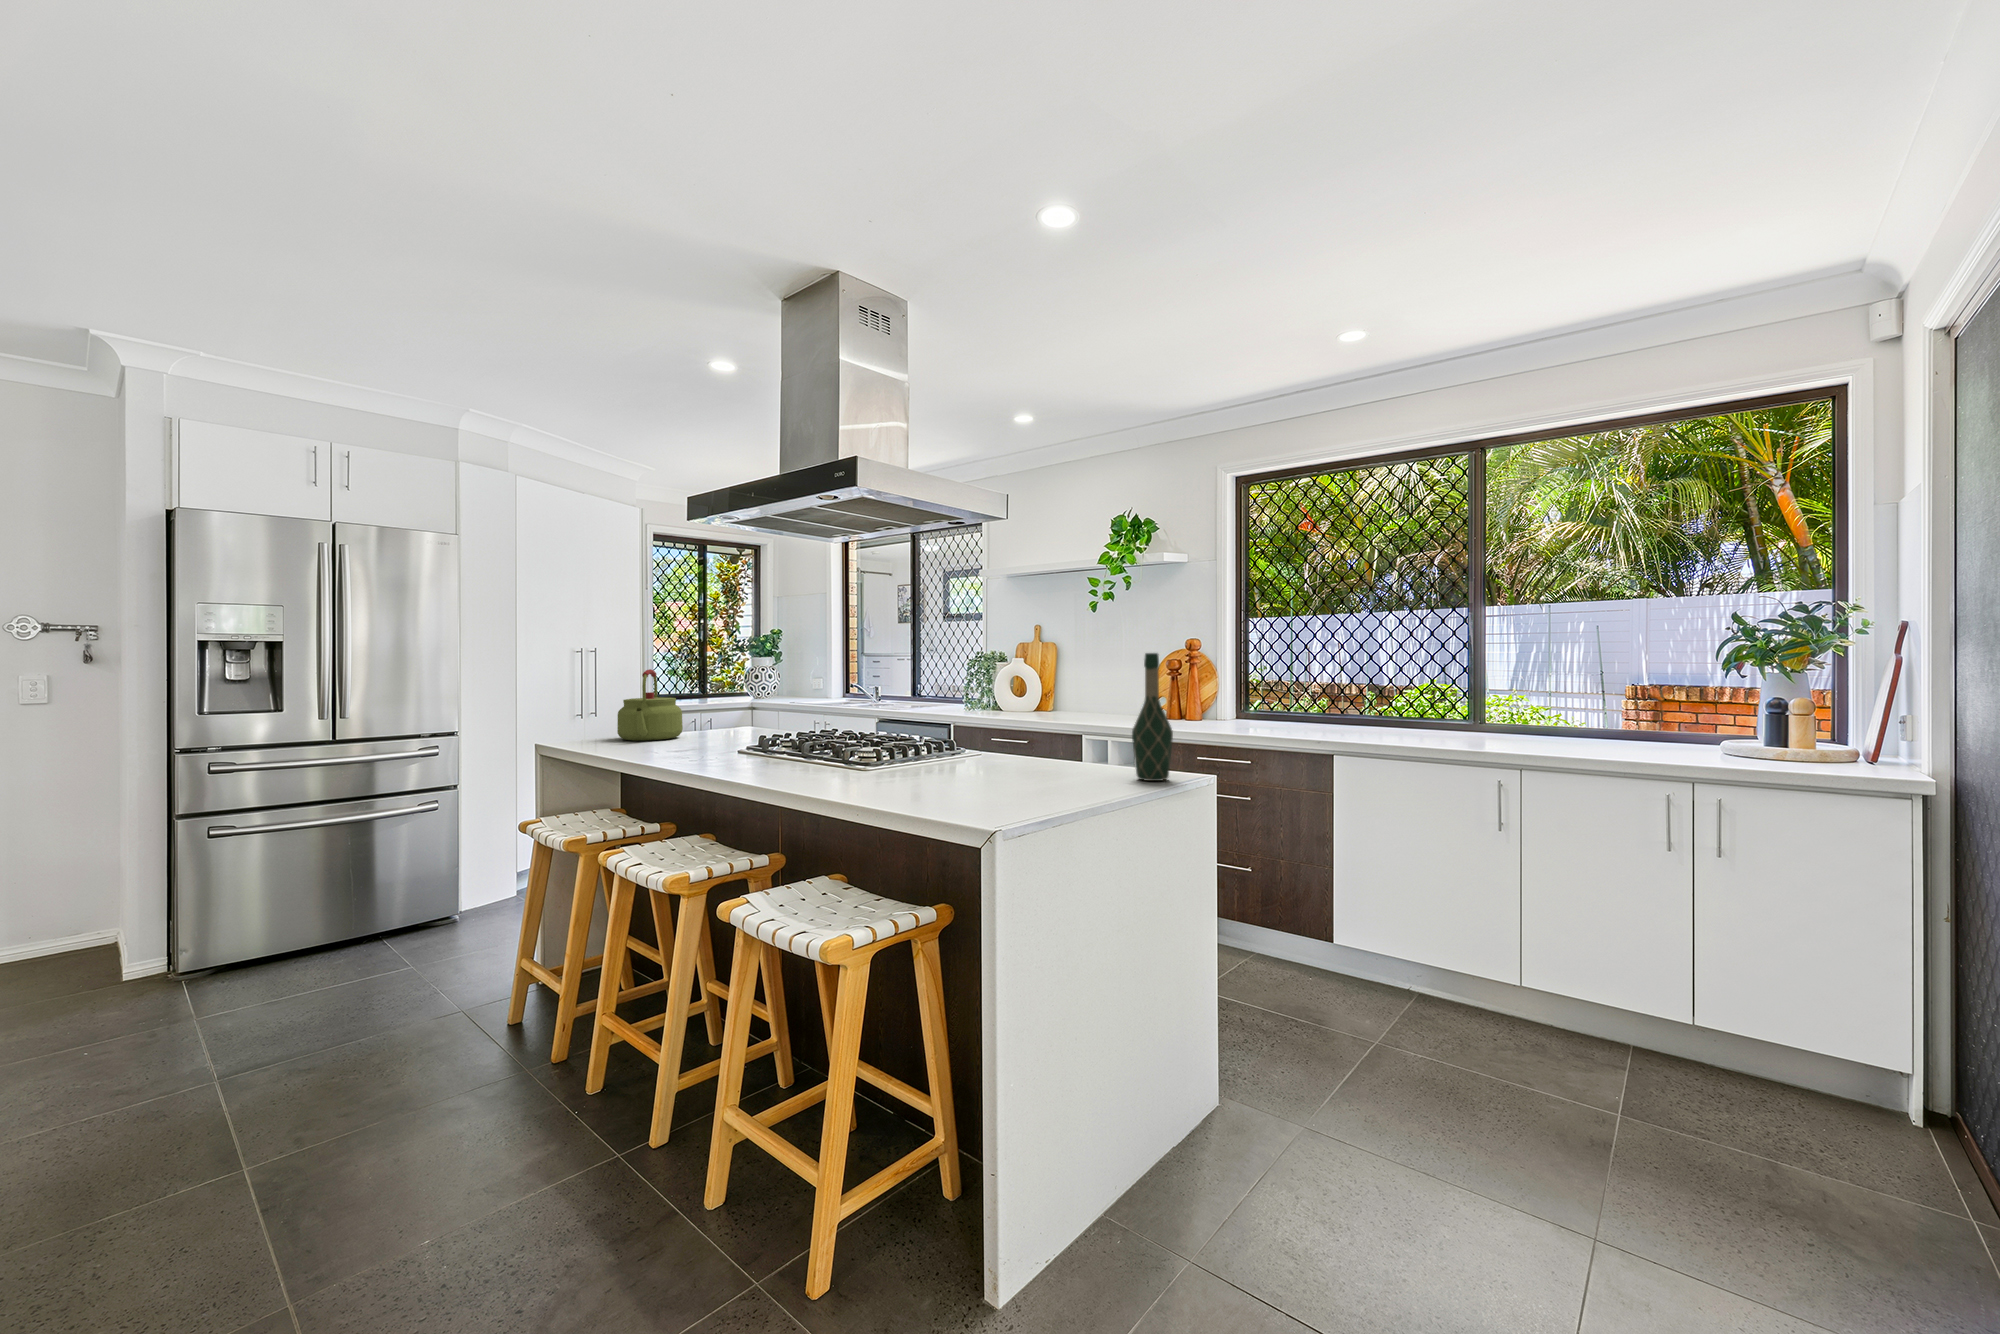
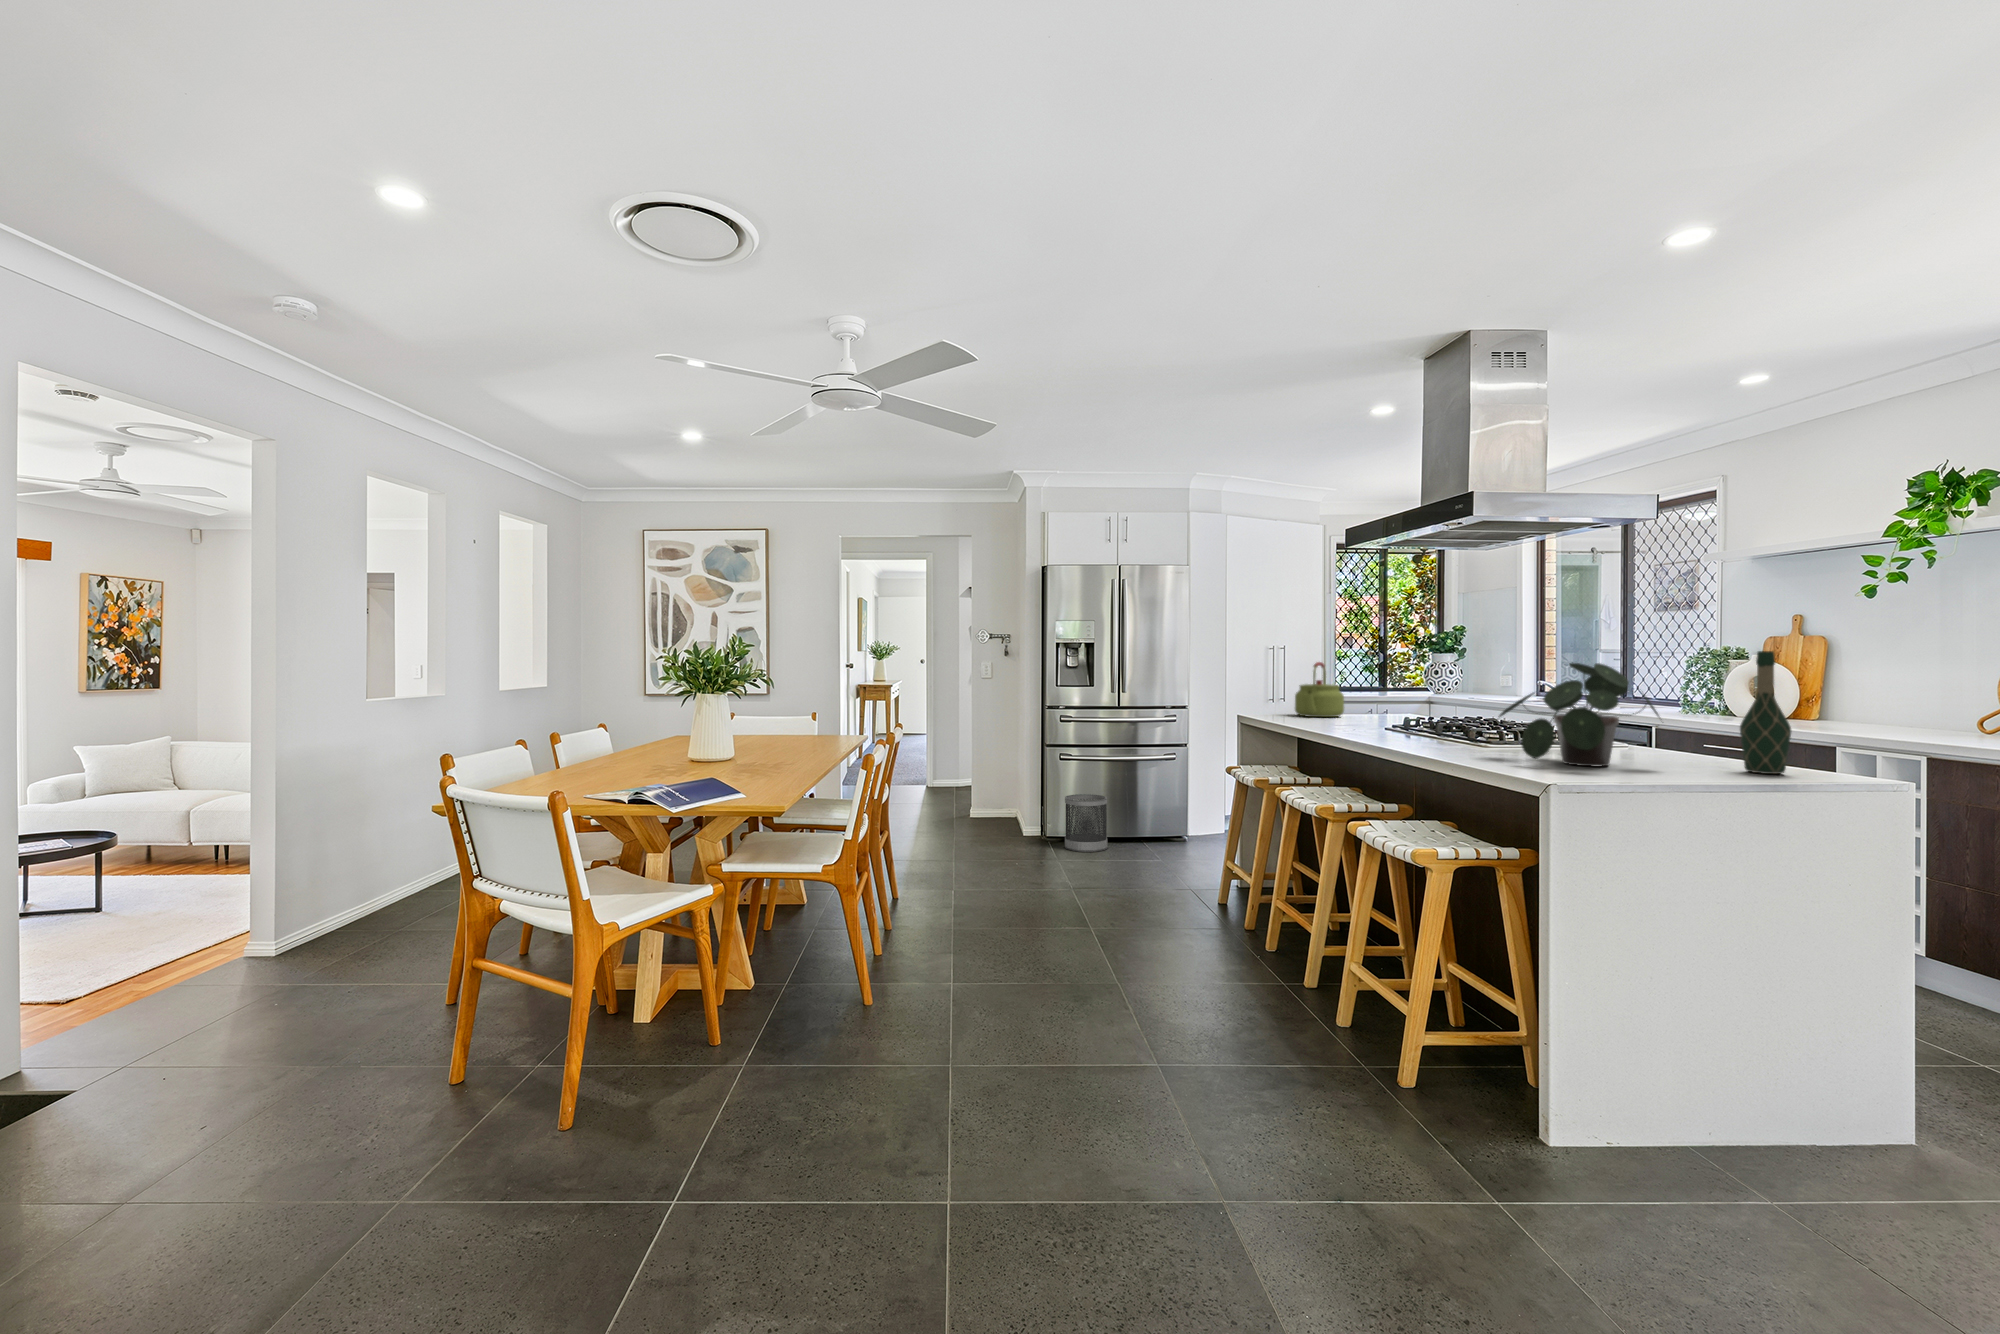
potted plant: none [914,668,1083,795] -> present [1499,663,1659,767]
wastebasket: none [216,880,311,983] -> present [1065,794,1107,852]

